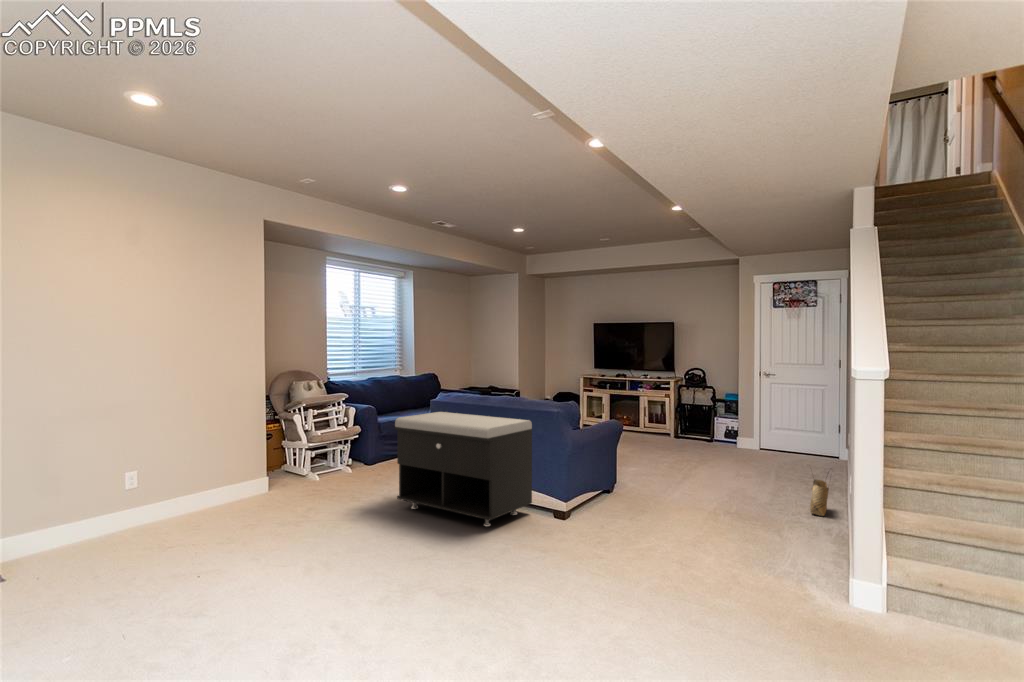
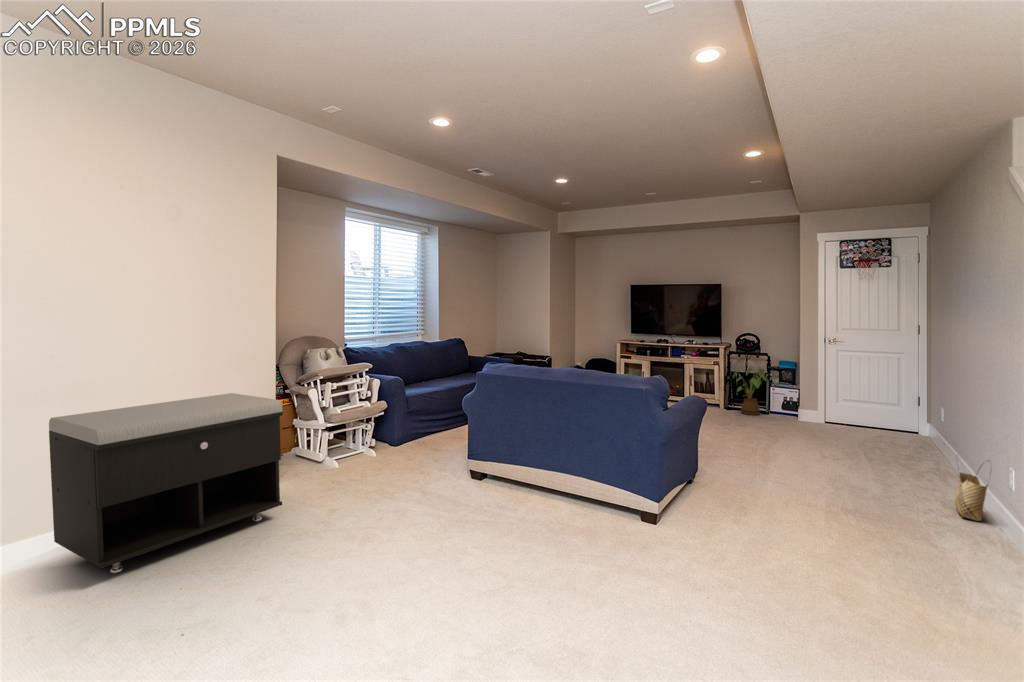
house plant: none [680,398,718,443] -> present [733,367,777,415]
storage bench: present [395,412,532,527] -> present [49,393,283,573]

